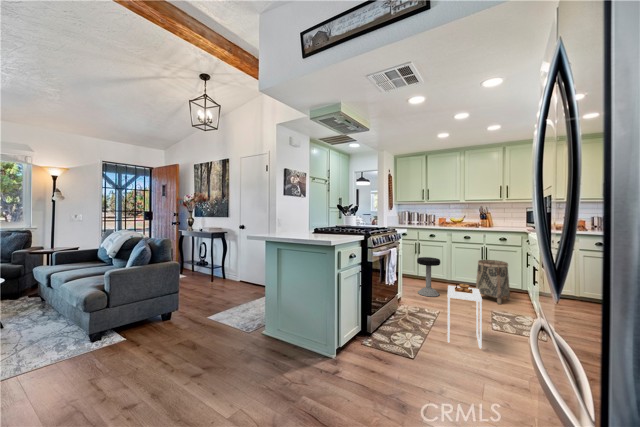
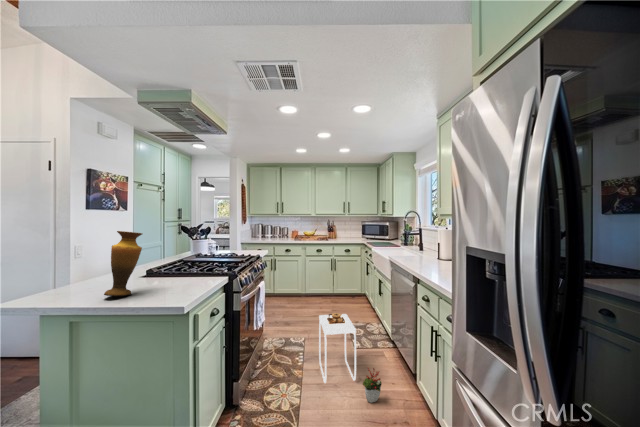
vase: none [293,198,312,237] -> present [104,231,142,296]
stool: present [417,257,440,297] -> none [277,275,299,318]
basket: present [476,260,510,304] -> none [329,271,356,313]
decorative plant: none [483,333,506,367] -> present [363,368,382,403]

